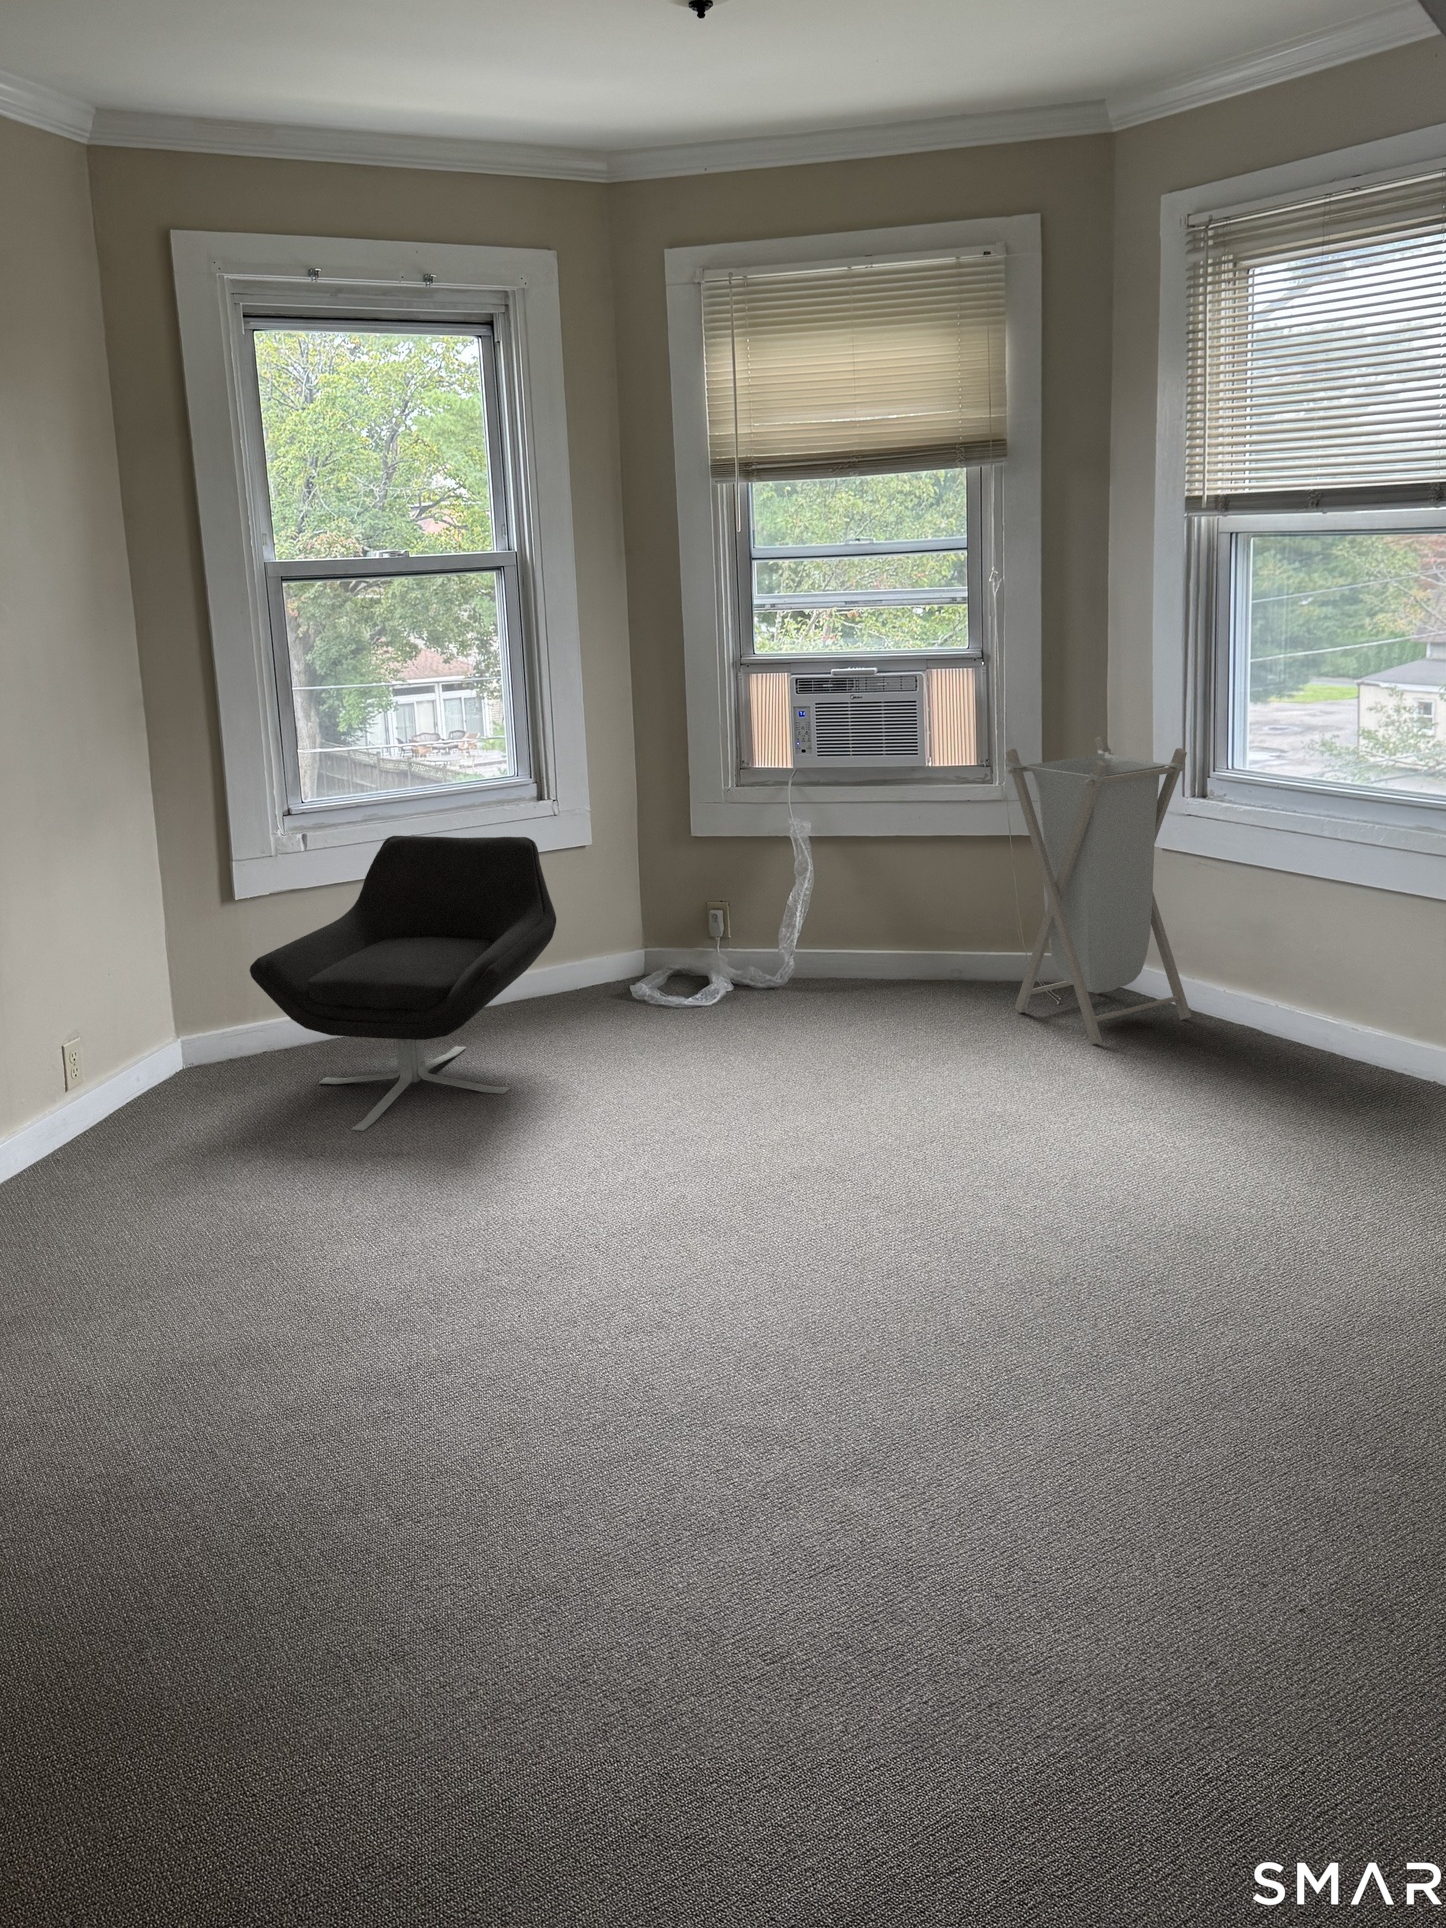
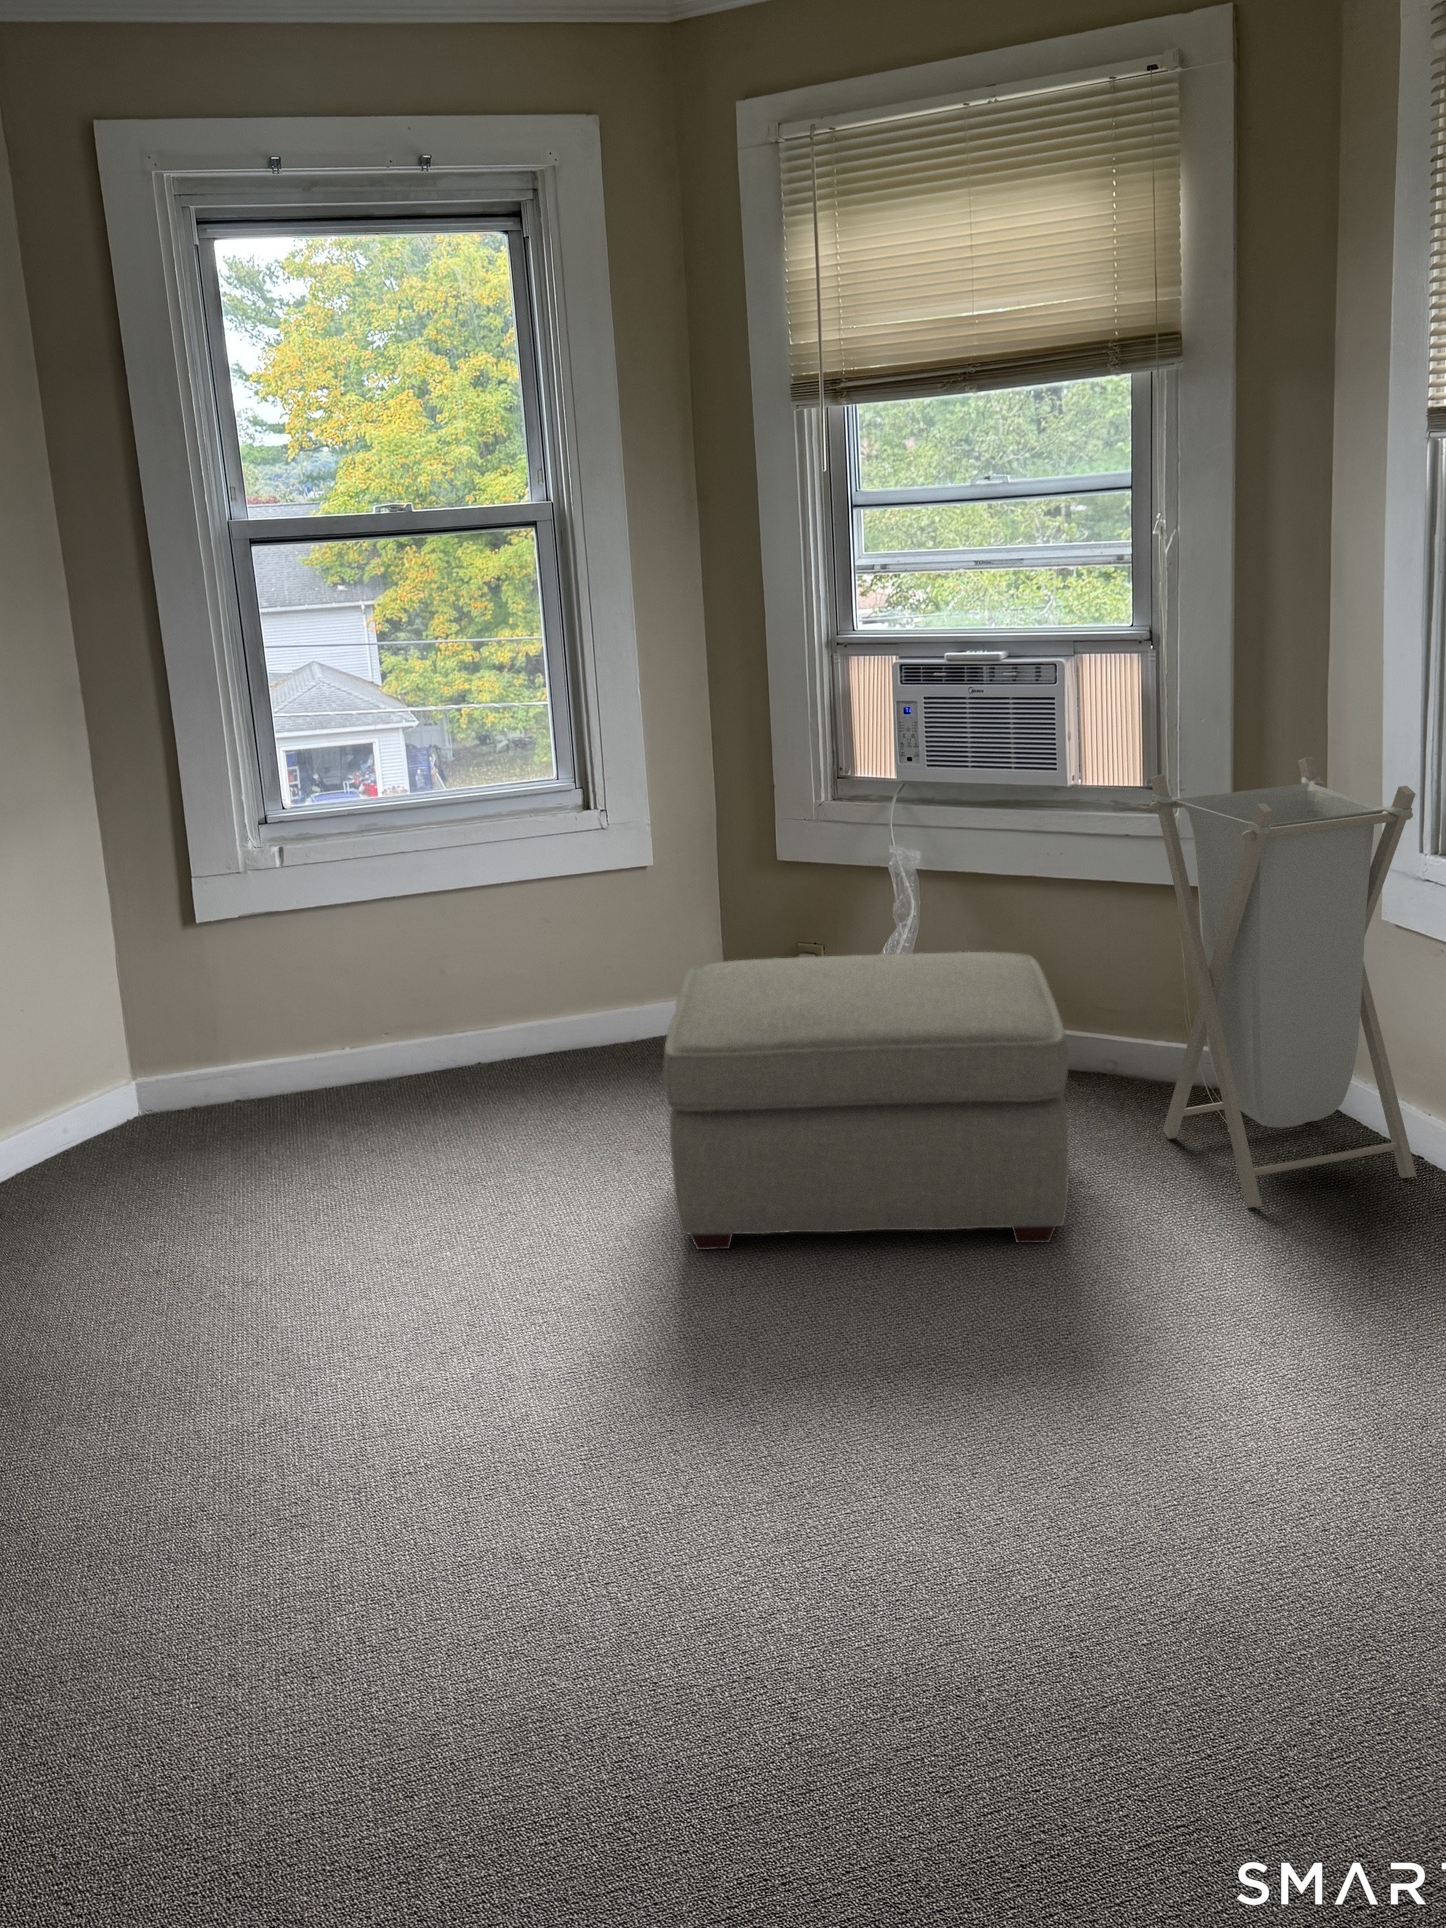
lounge chair: present [250,836,556,1131] -> none [165,852,548,1234]
ottoman: none [677,883,985,1103] -> present [663,952,1069,1250]

